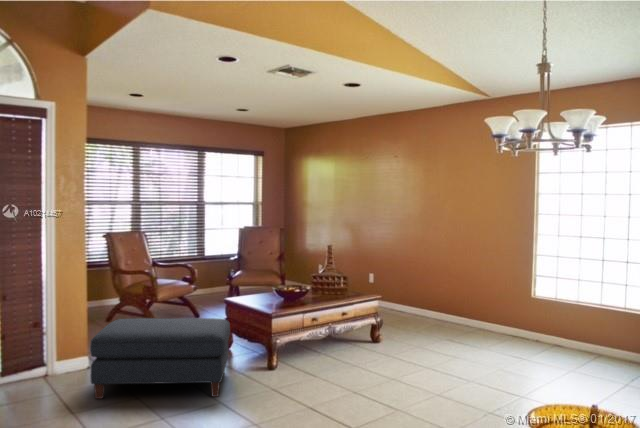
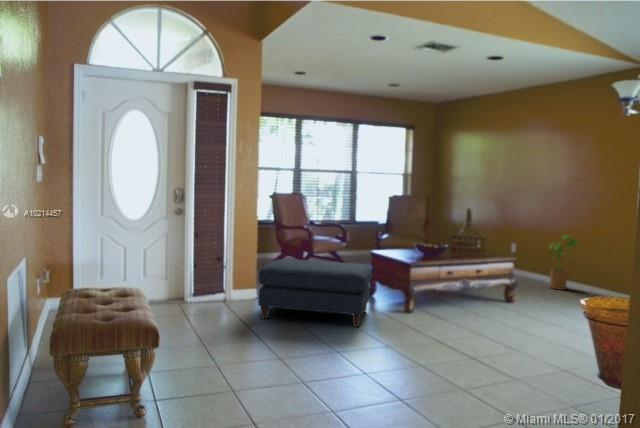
house plant: none [404,266,436,320] -> present [548,236,577,290]

